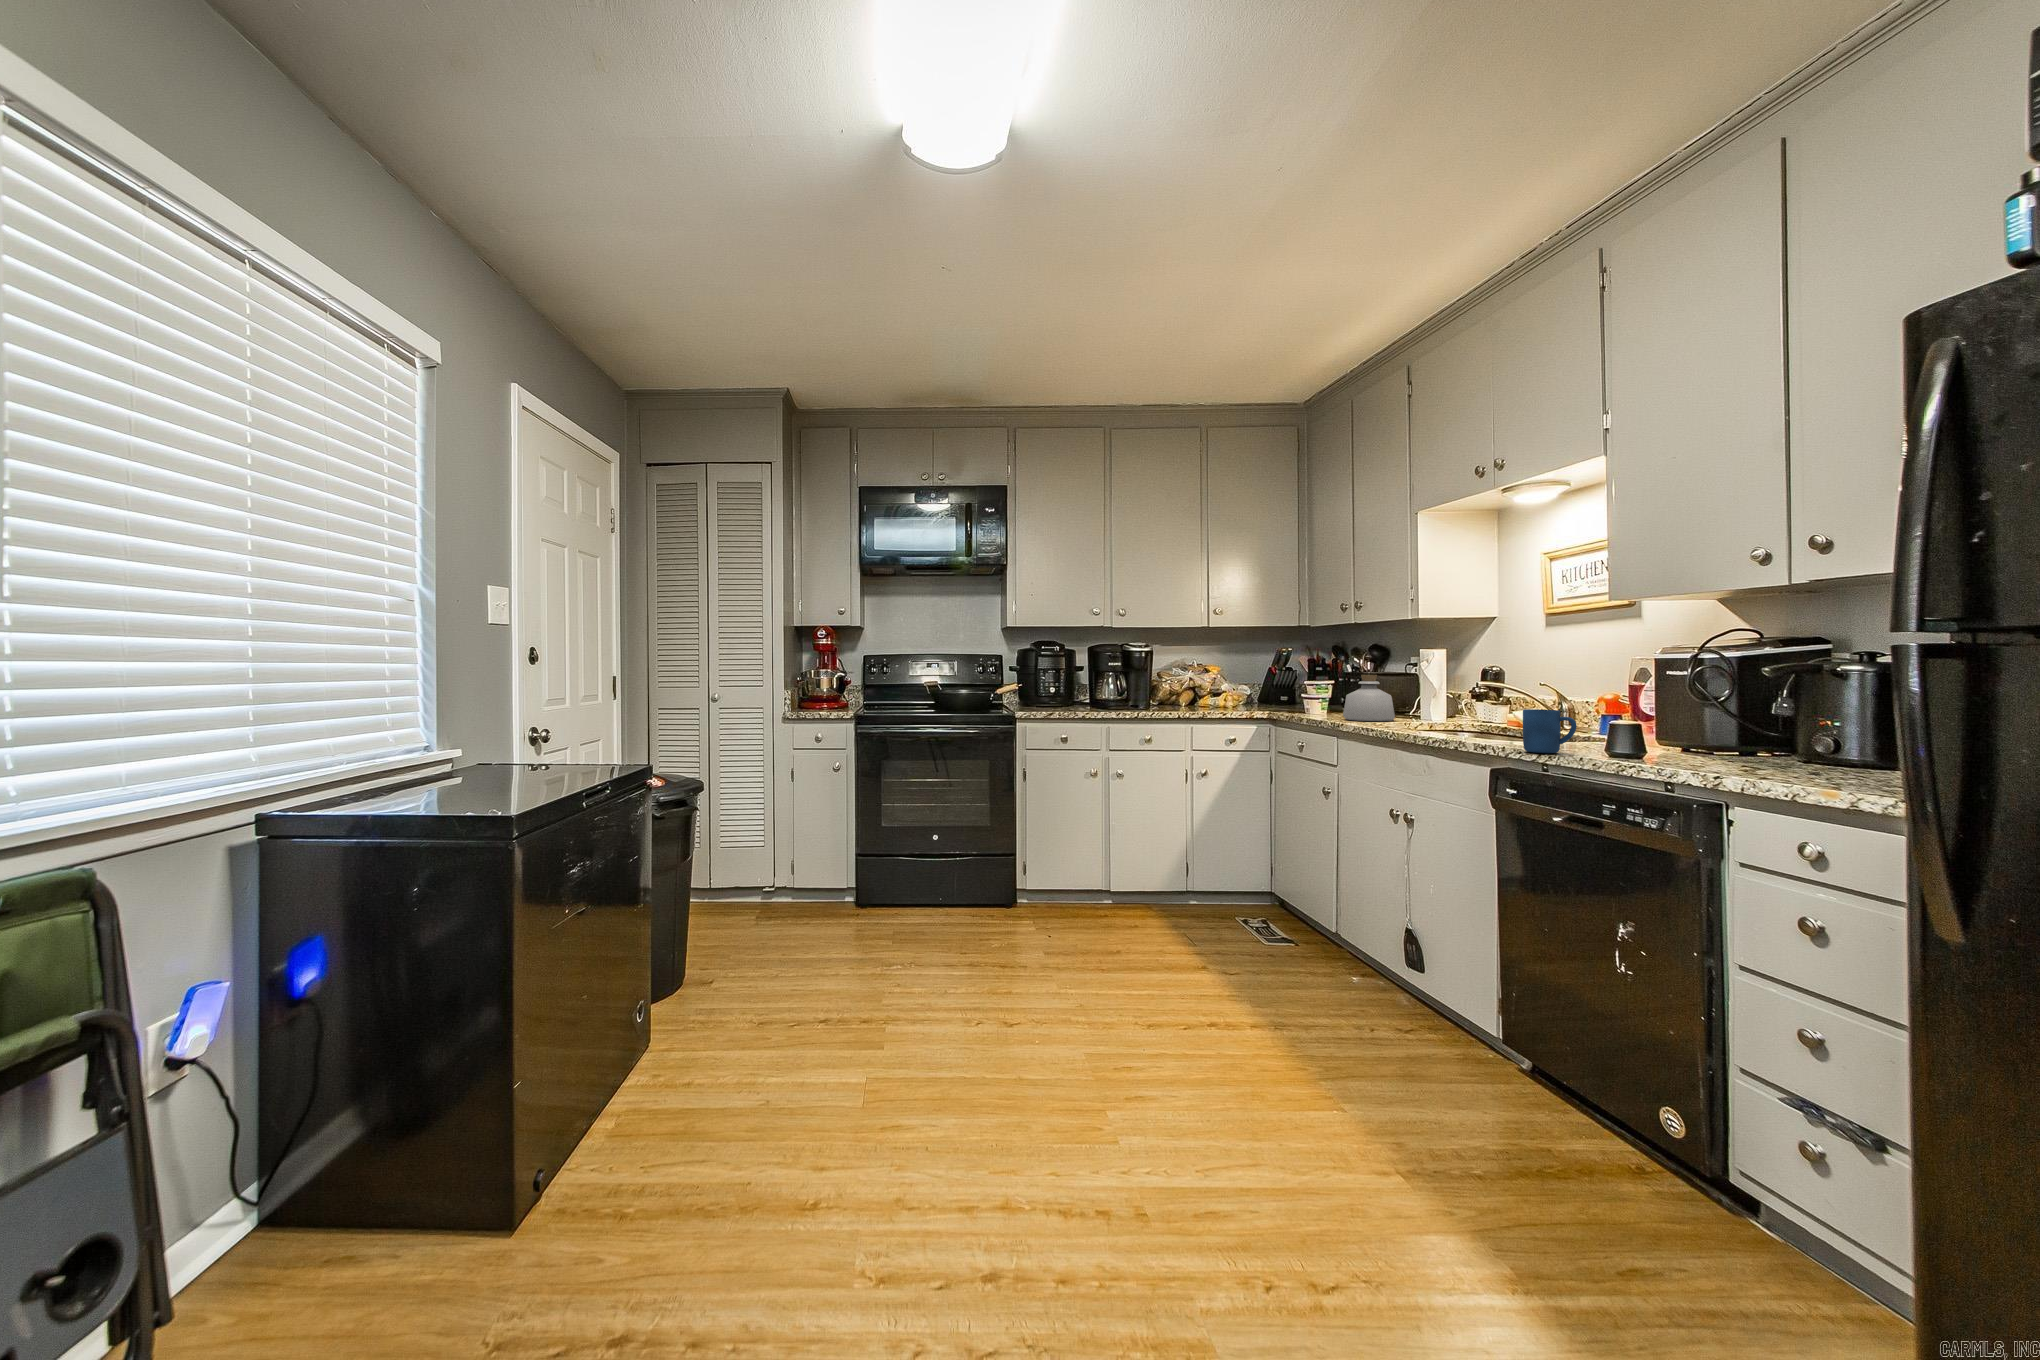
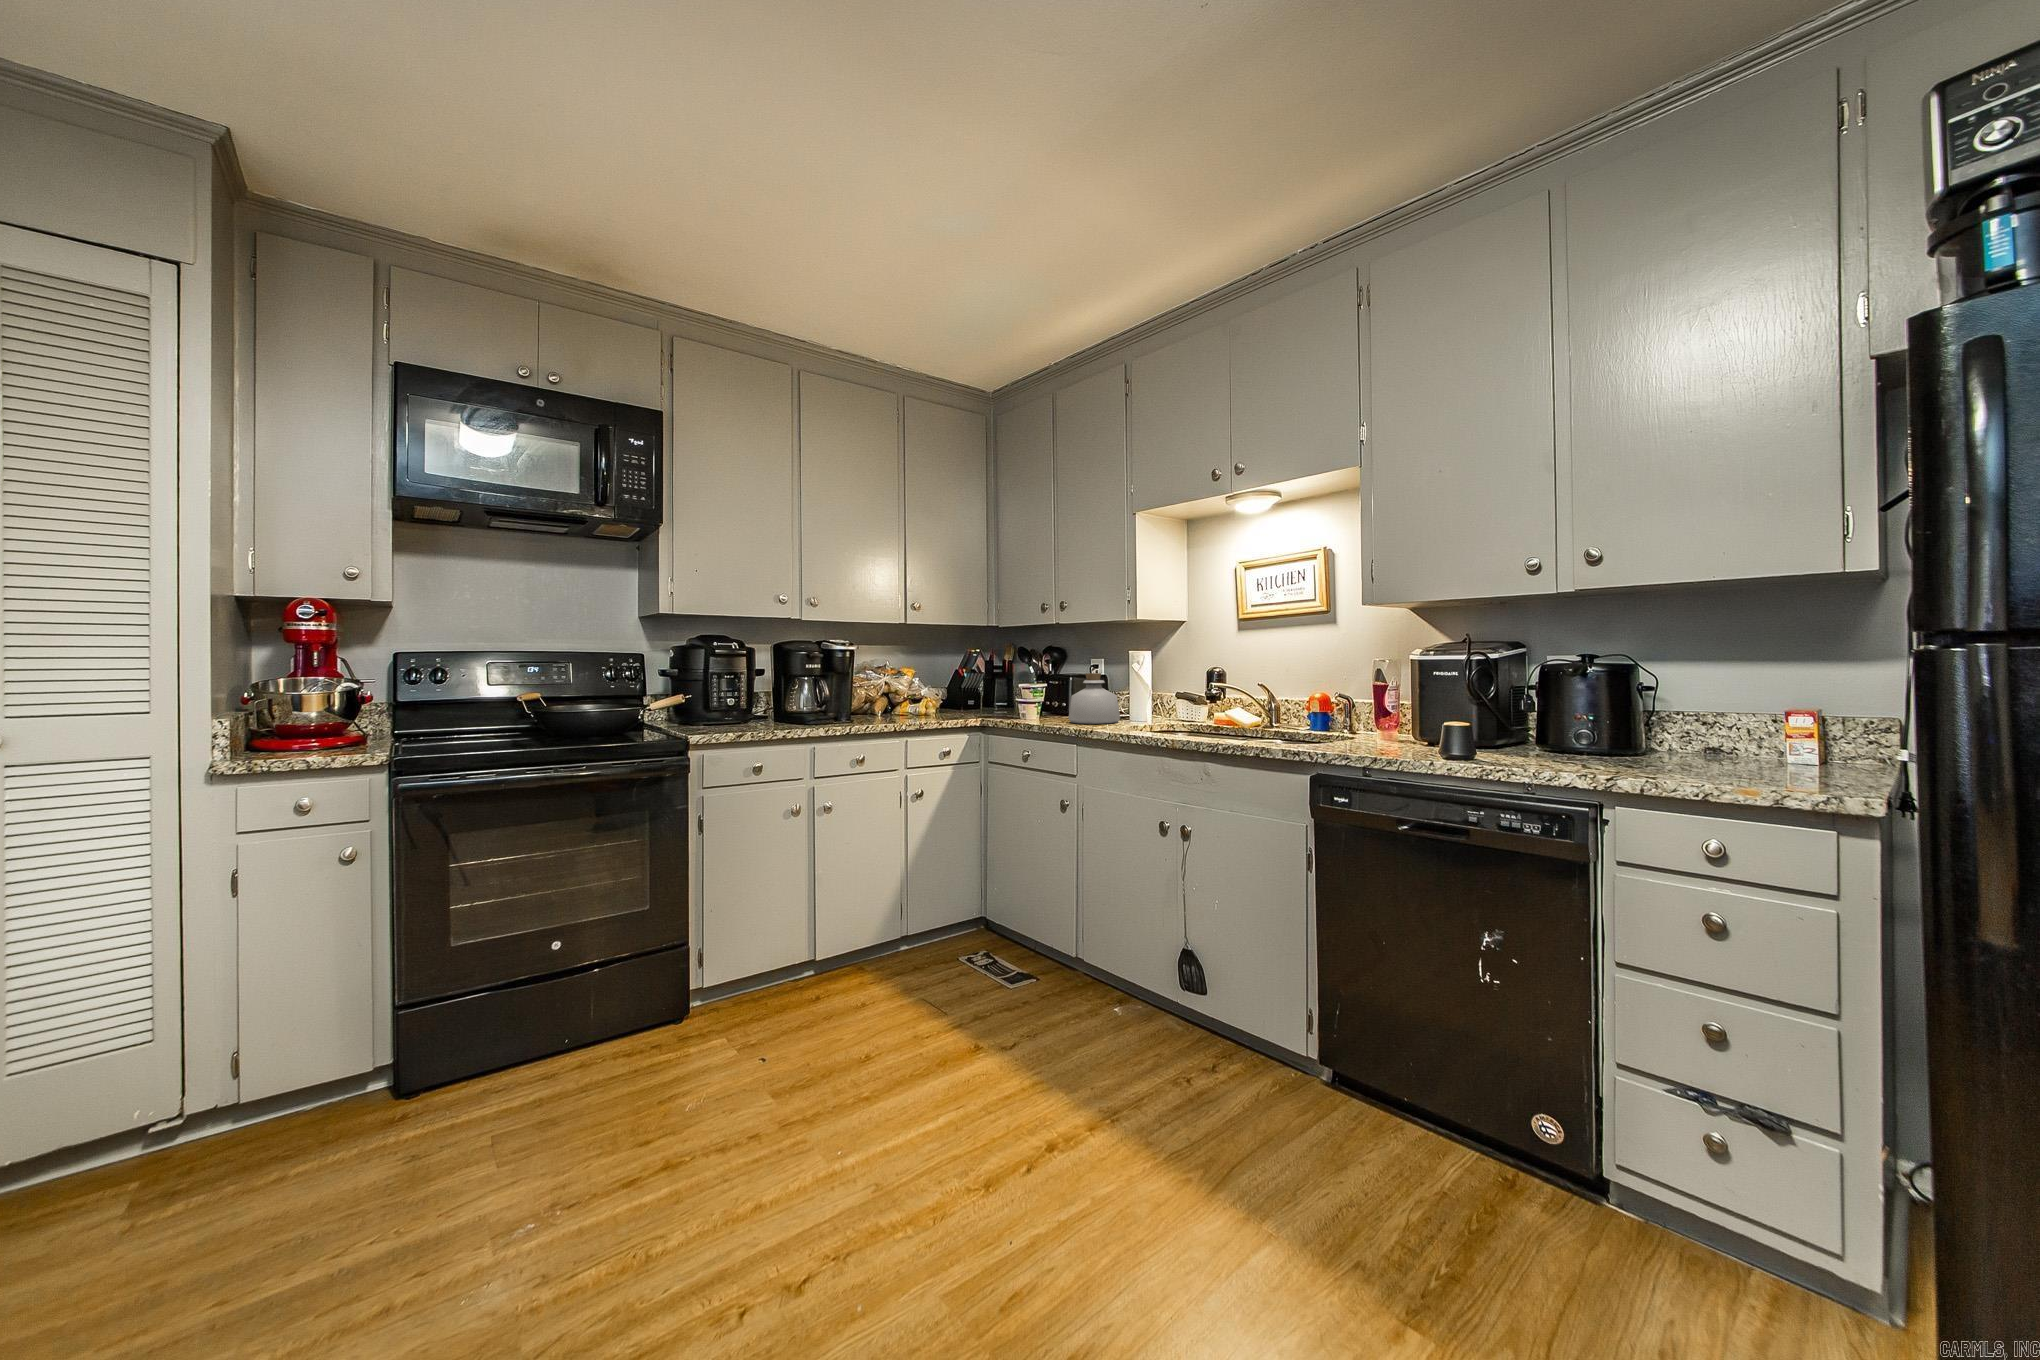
mug: present [1523,709,1577,753] -> none [1345,709,1396,756]

